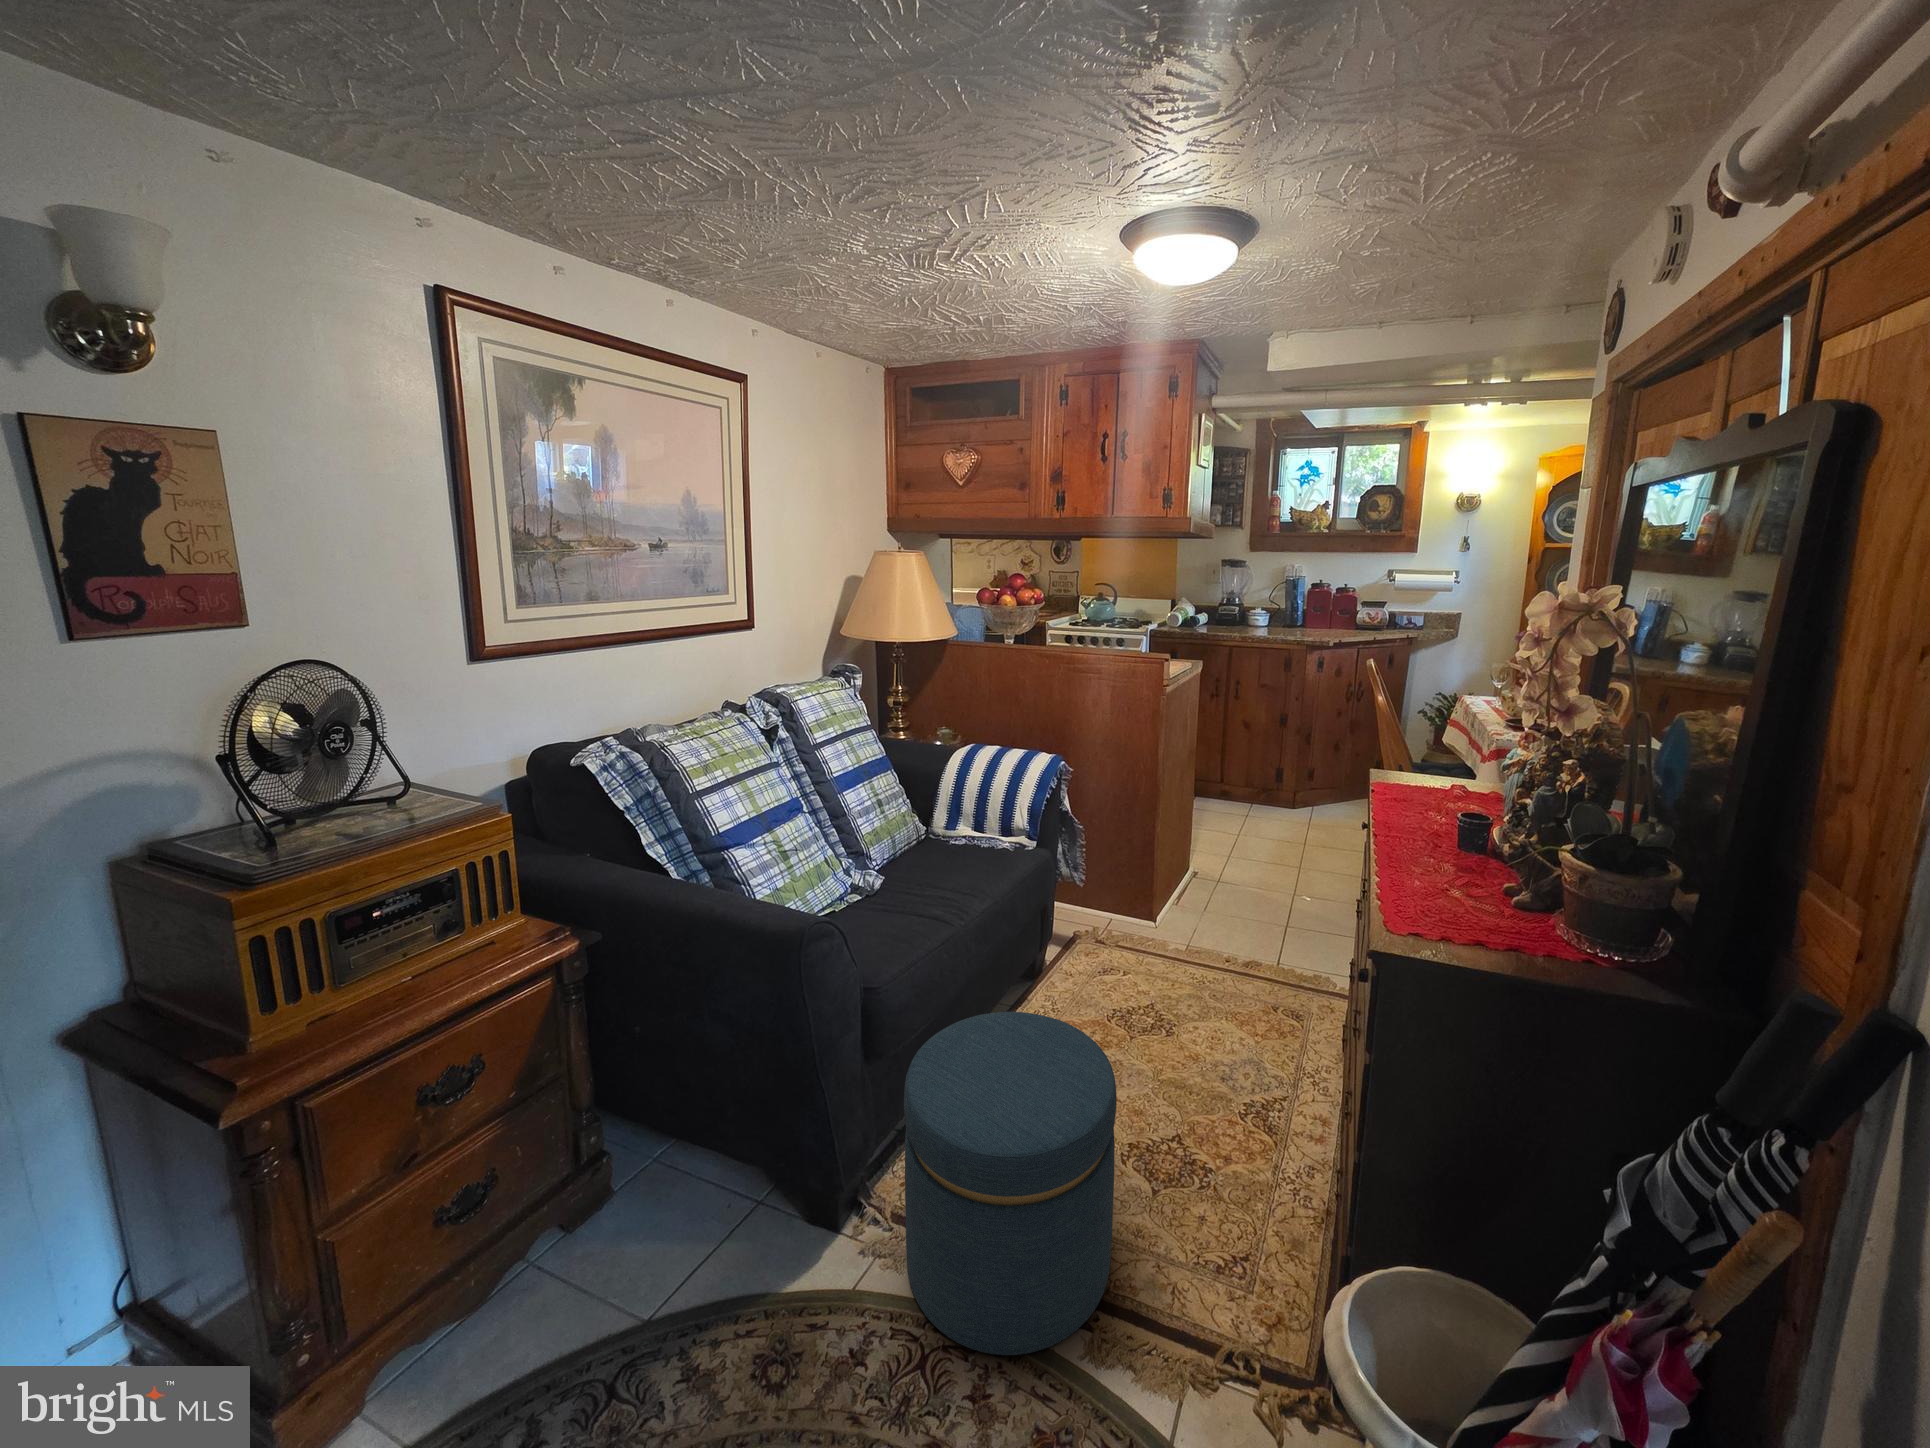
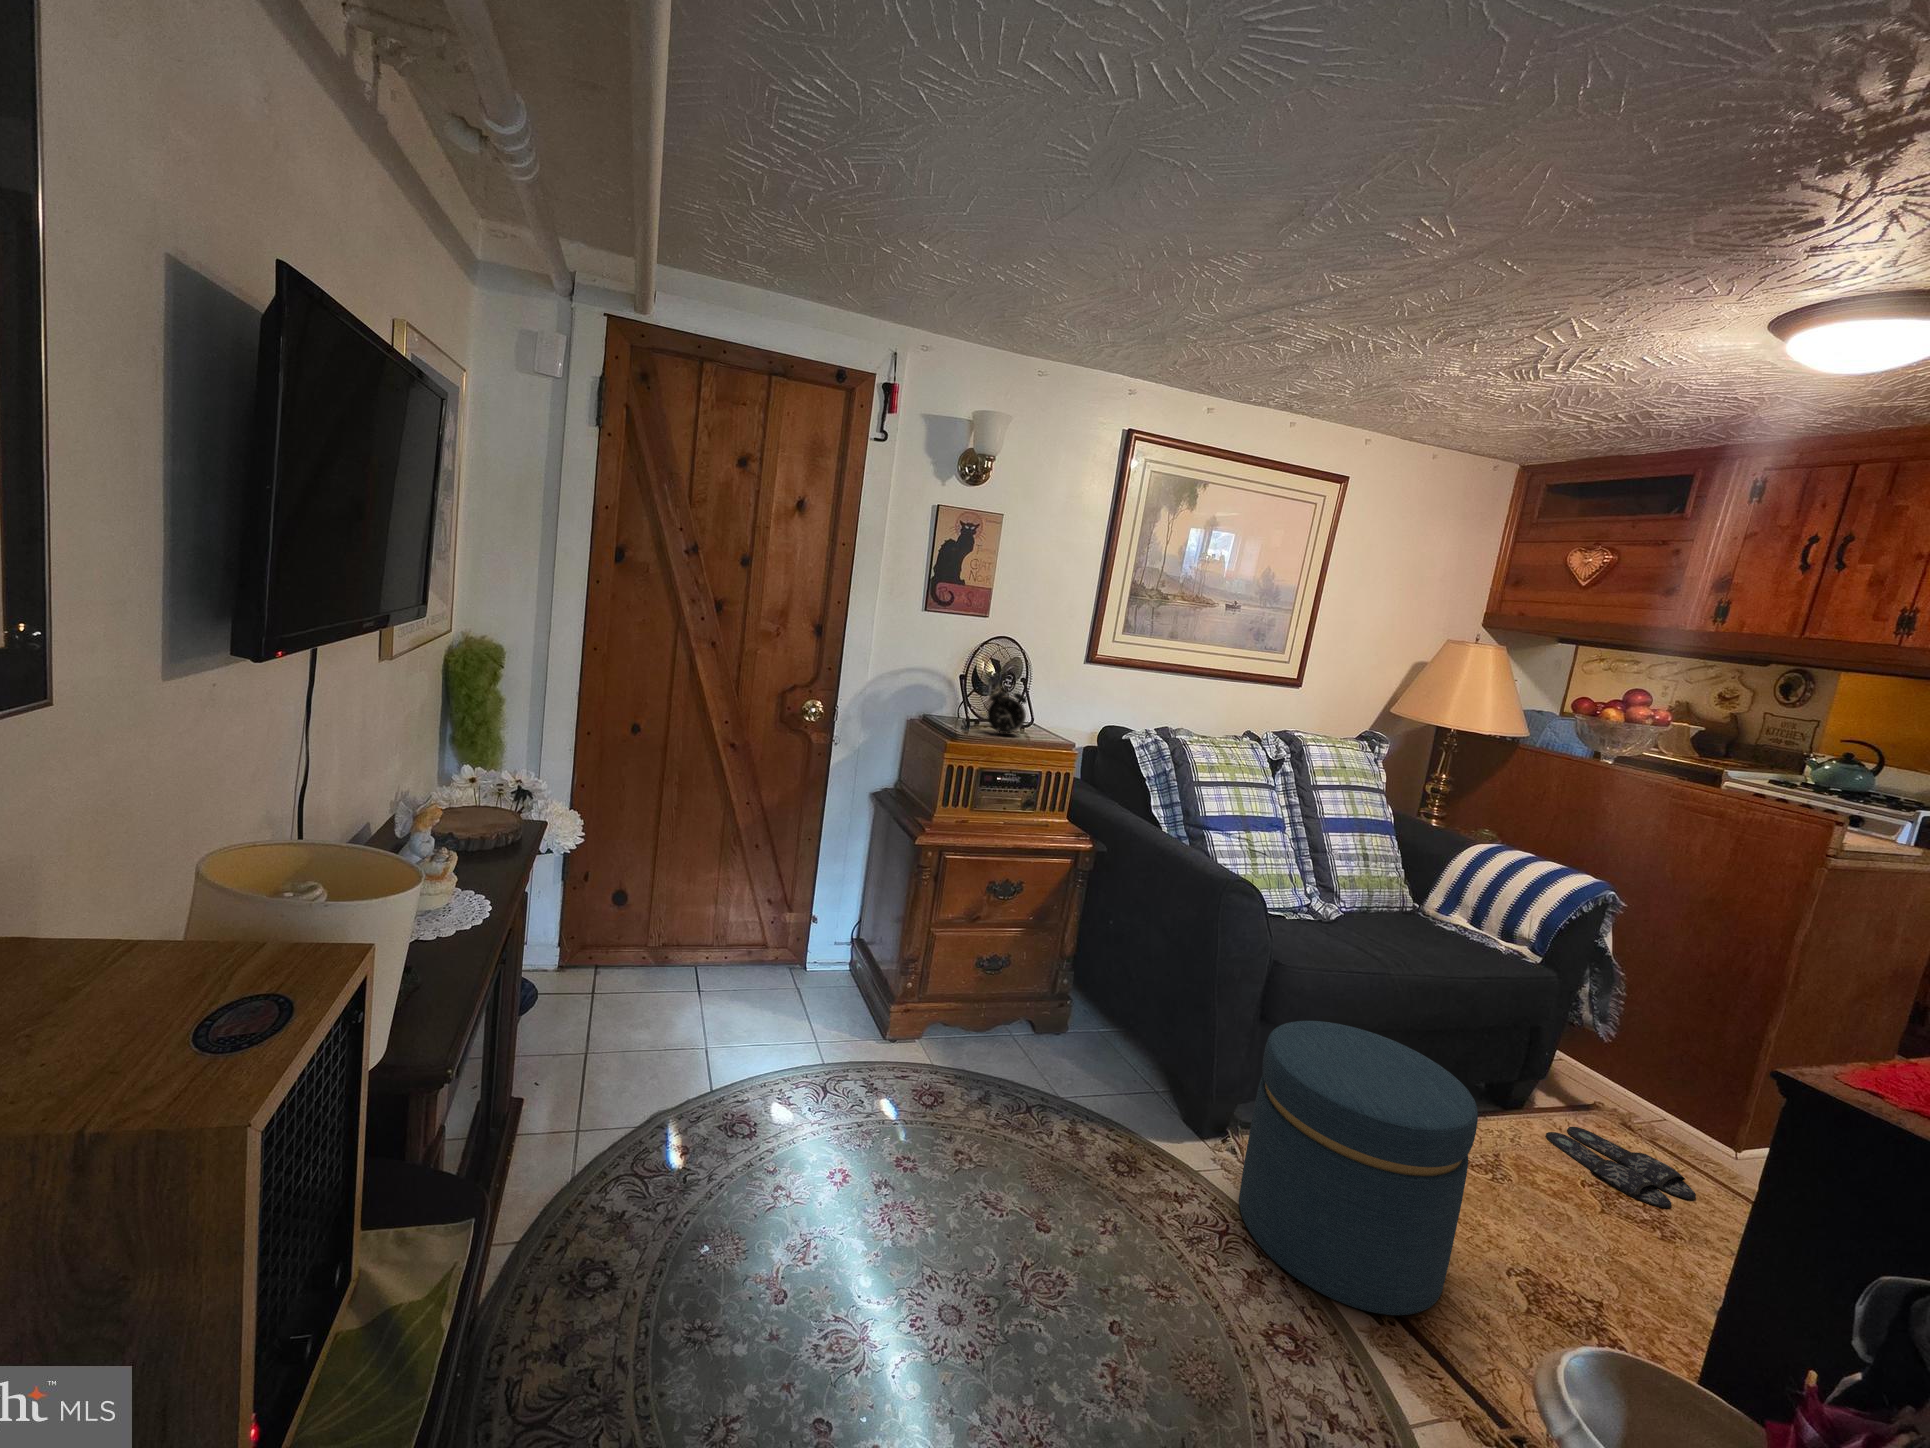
alarm clock: none [302,747,395,844] -> present [988,687,1027,733]
slippers: none [1060,955,1151,1001] -> present [1546,1127,1696,1208]

